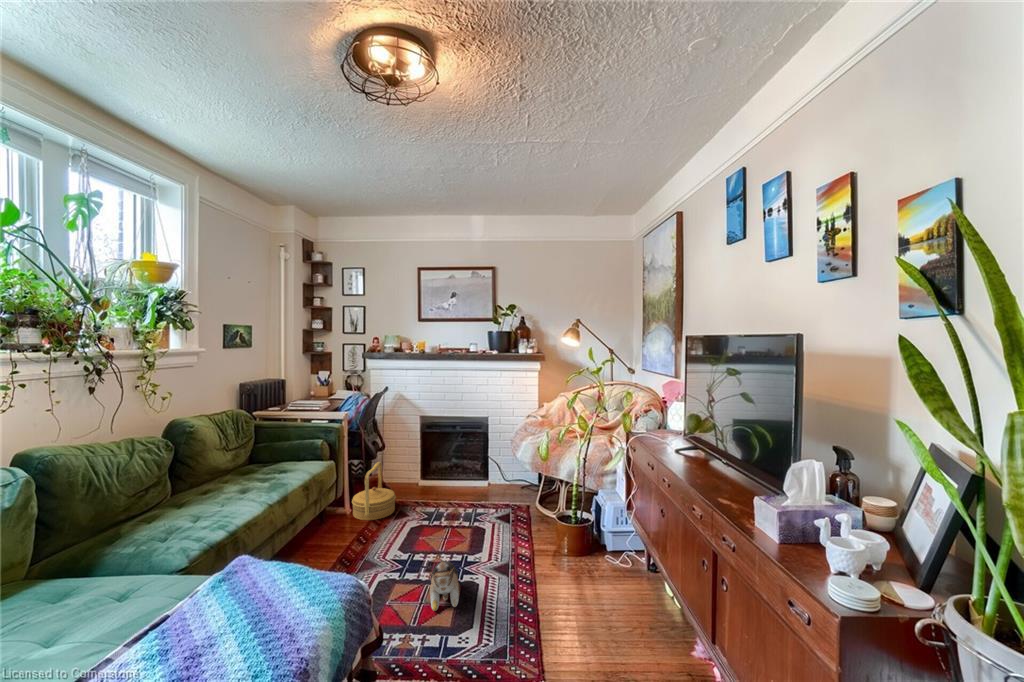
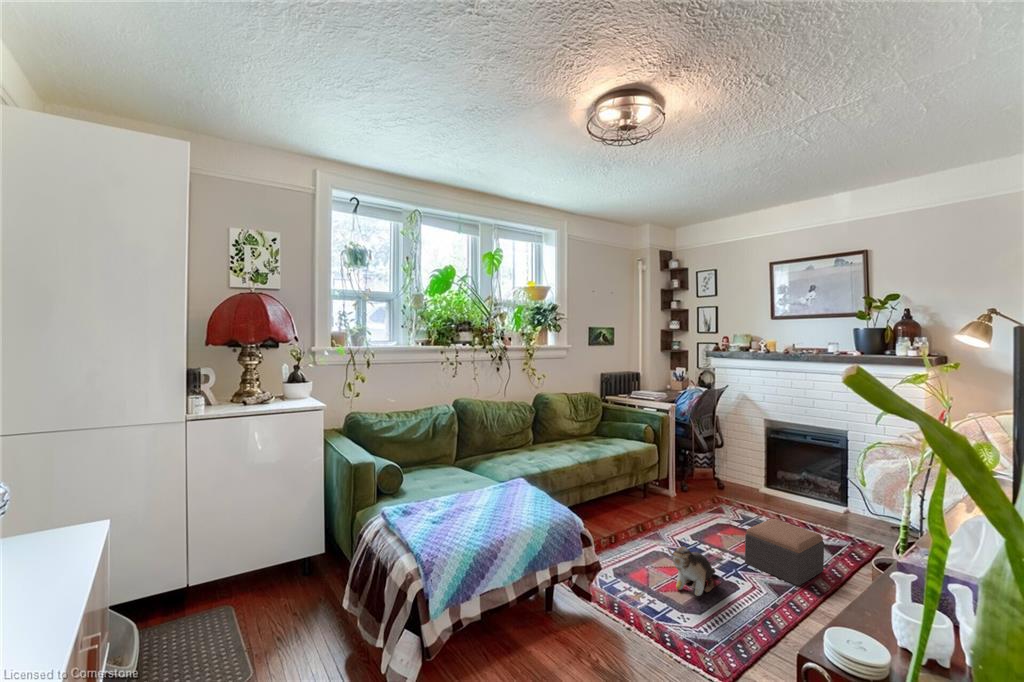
basket: present [352,462,396,520] -> none [672,460,716,513]
footstool: none [457,499,506,550] -> present [745,519,824,586]

